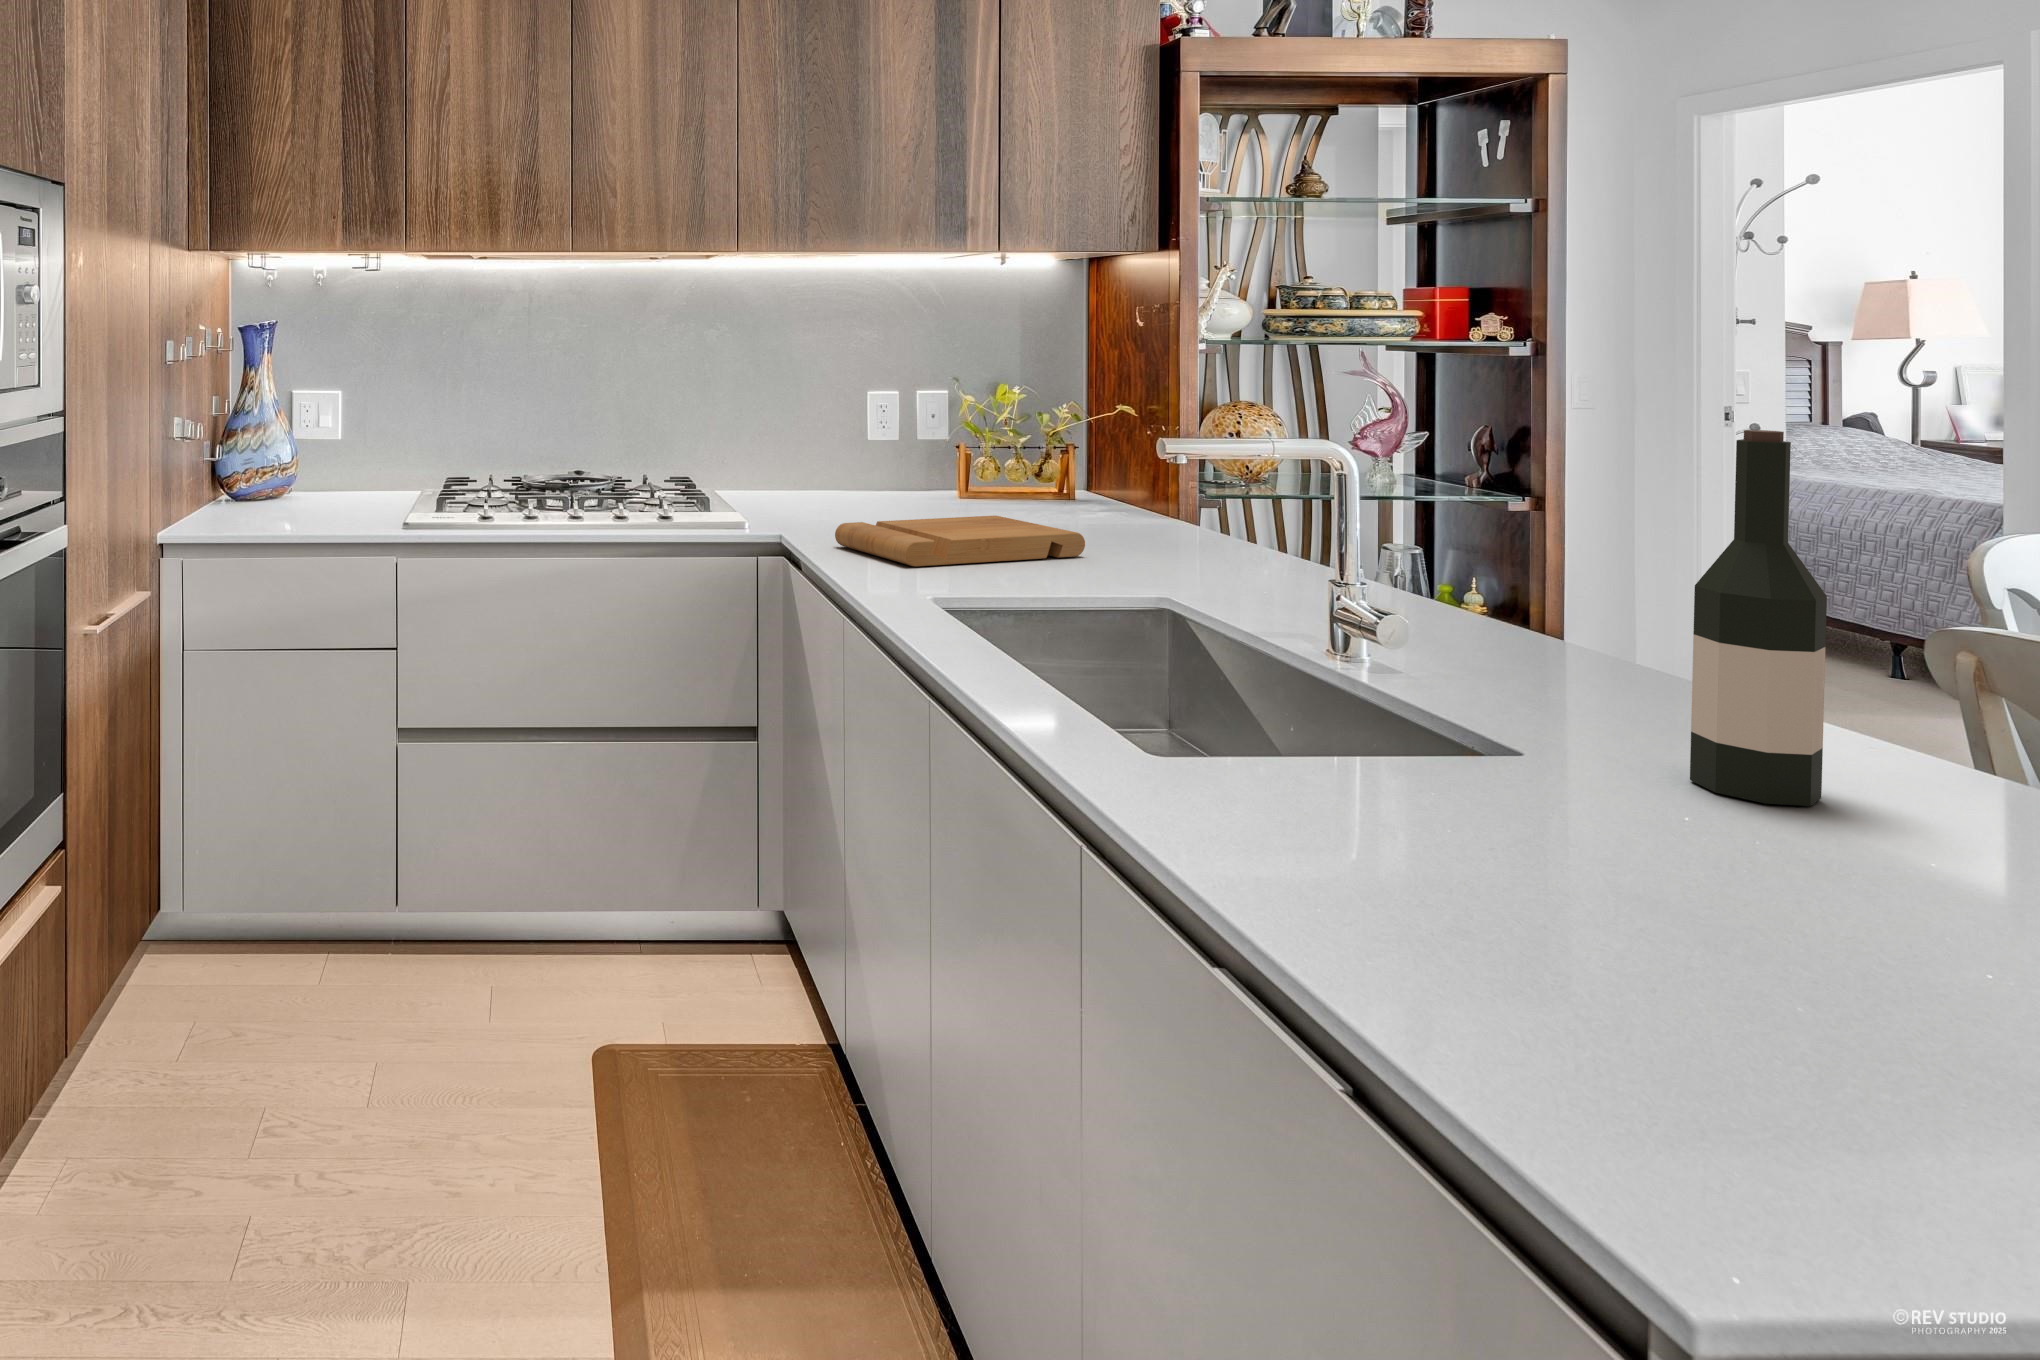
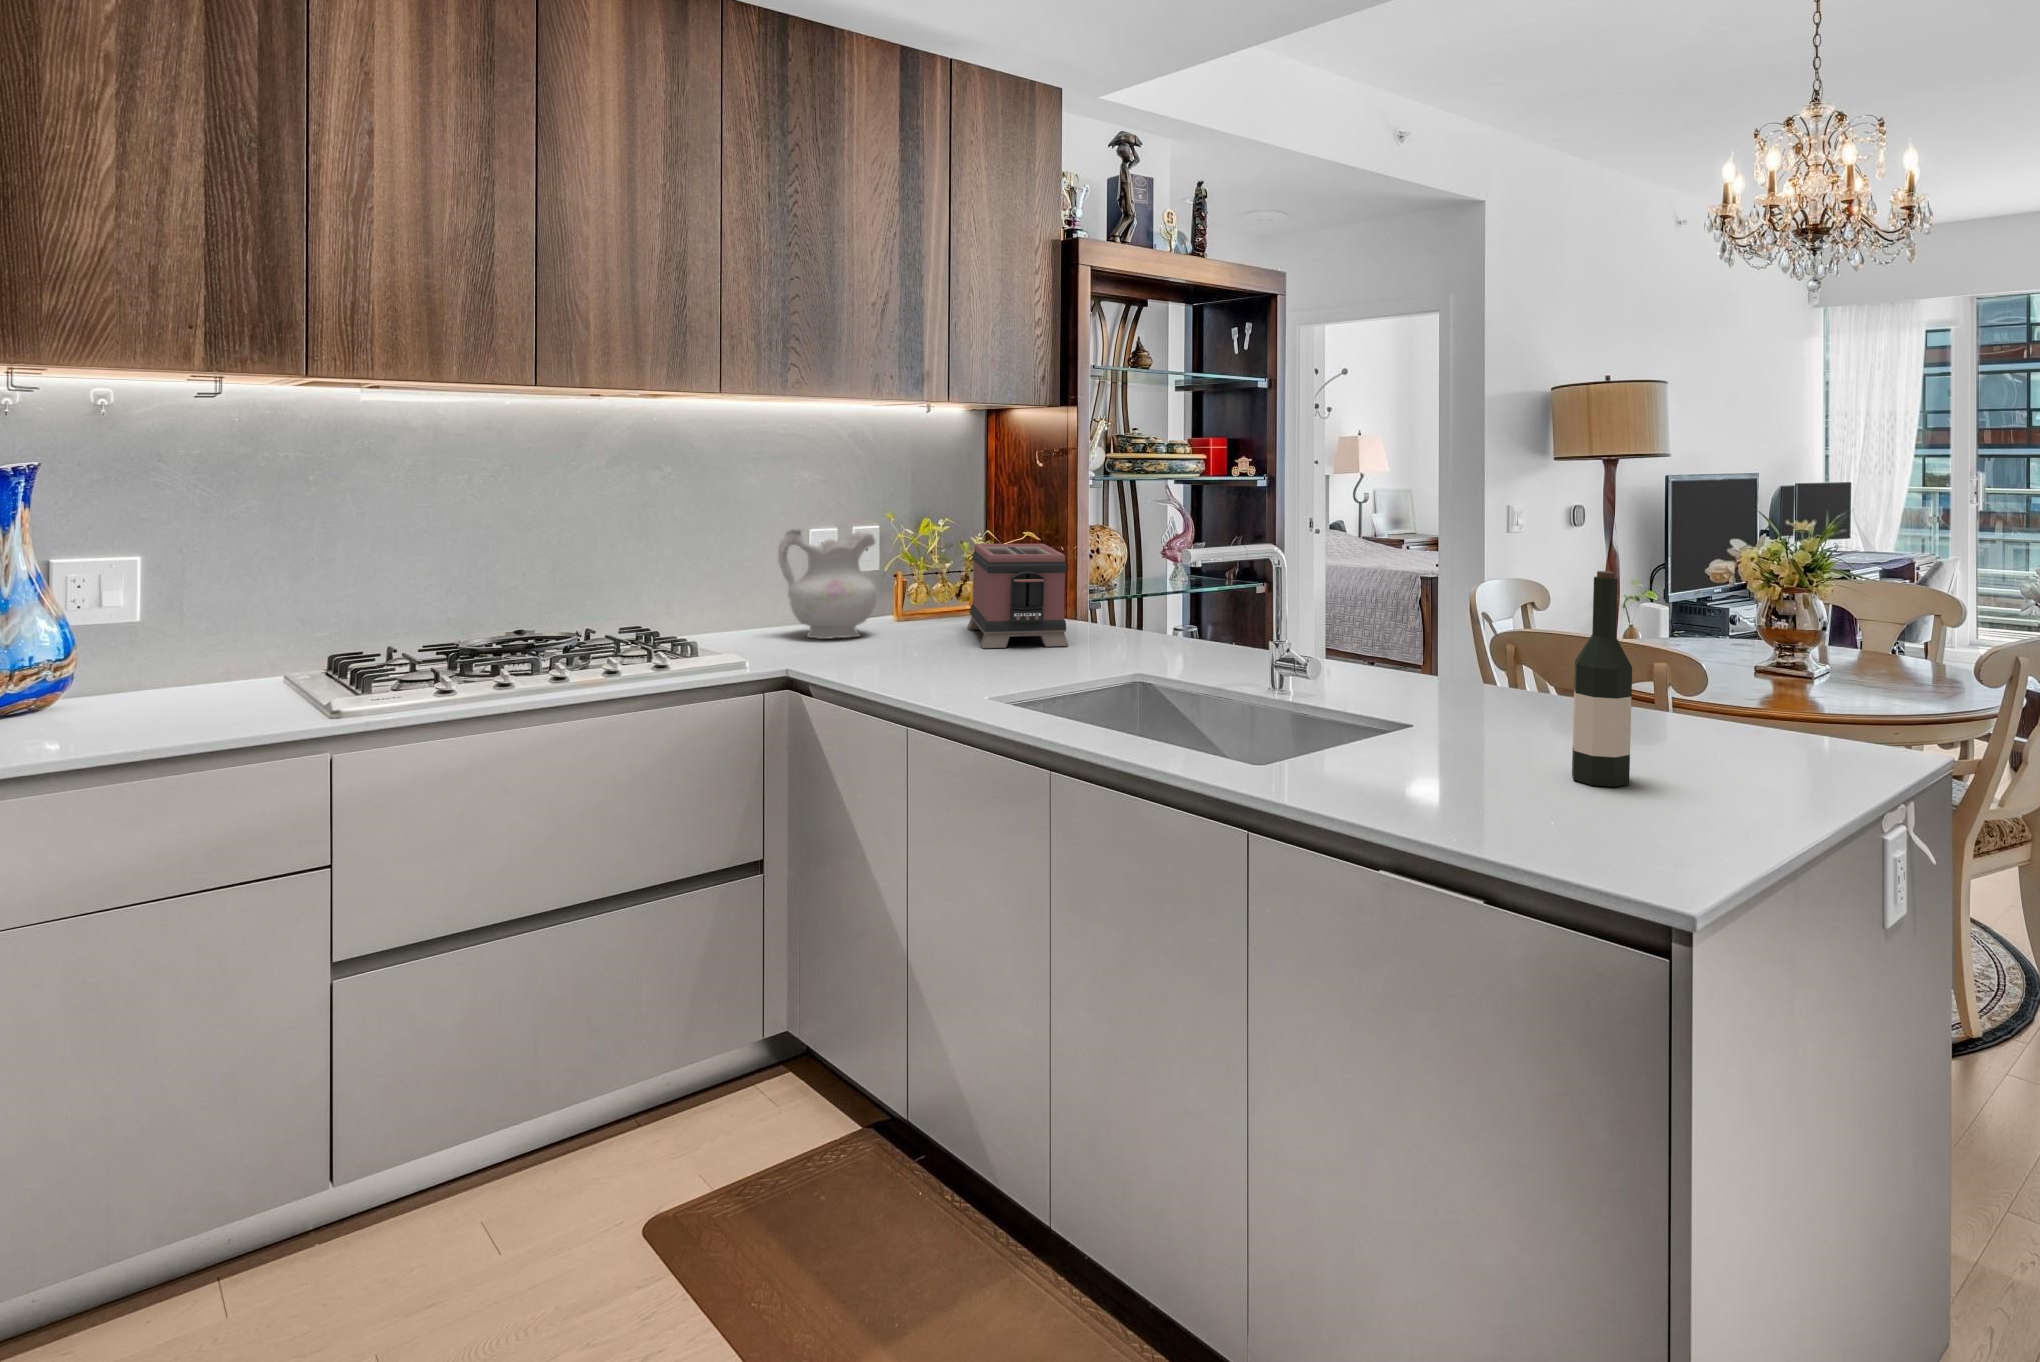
ceramic pitcher: none [812,389,917,508] -> present [778,530,877,639]
toaster: none [1011,412,1129,536] -> present [968,544,1068,648]
cutting board: present [835,516,1085,566] -> none [871,639,1072,695]

